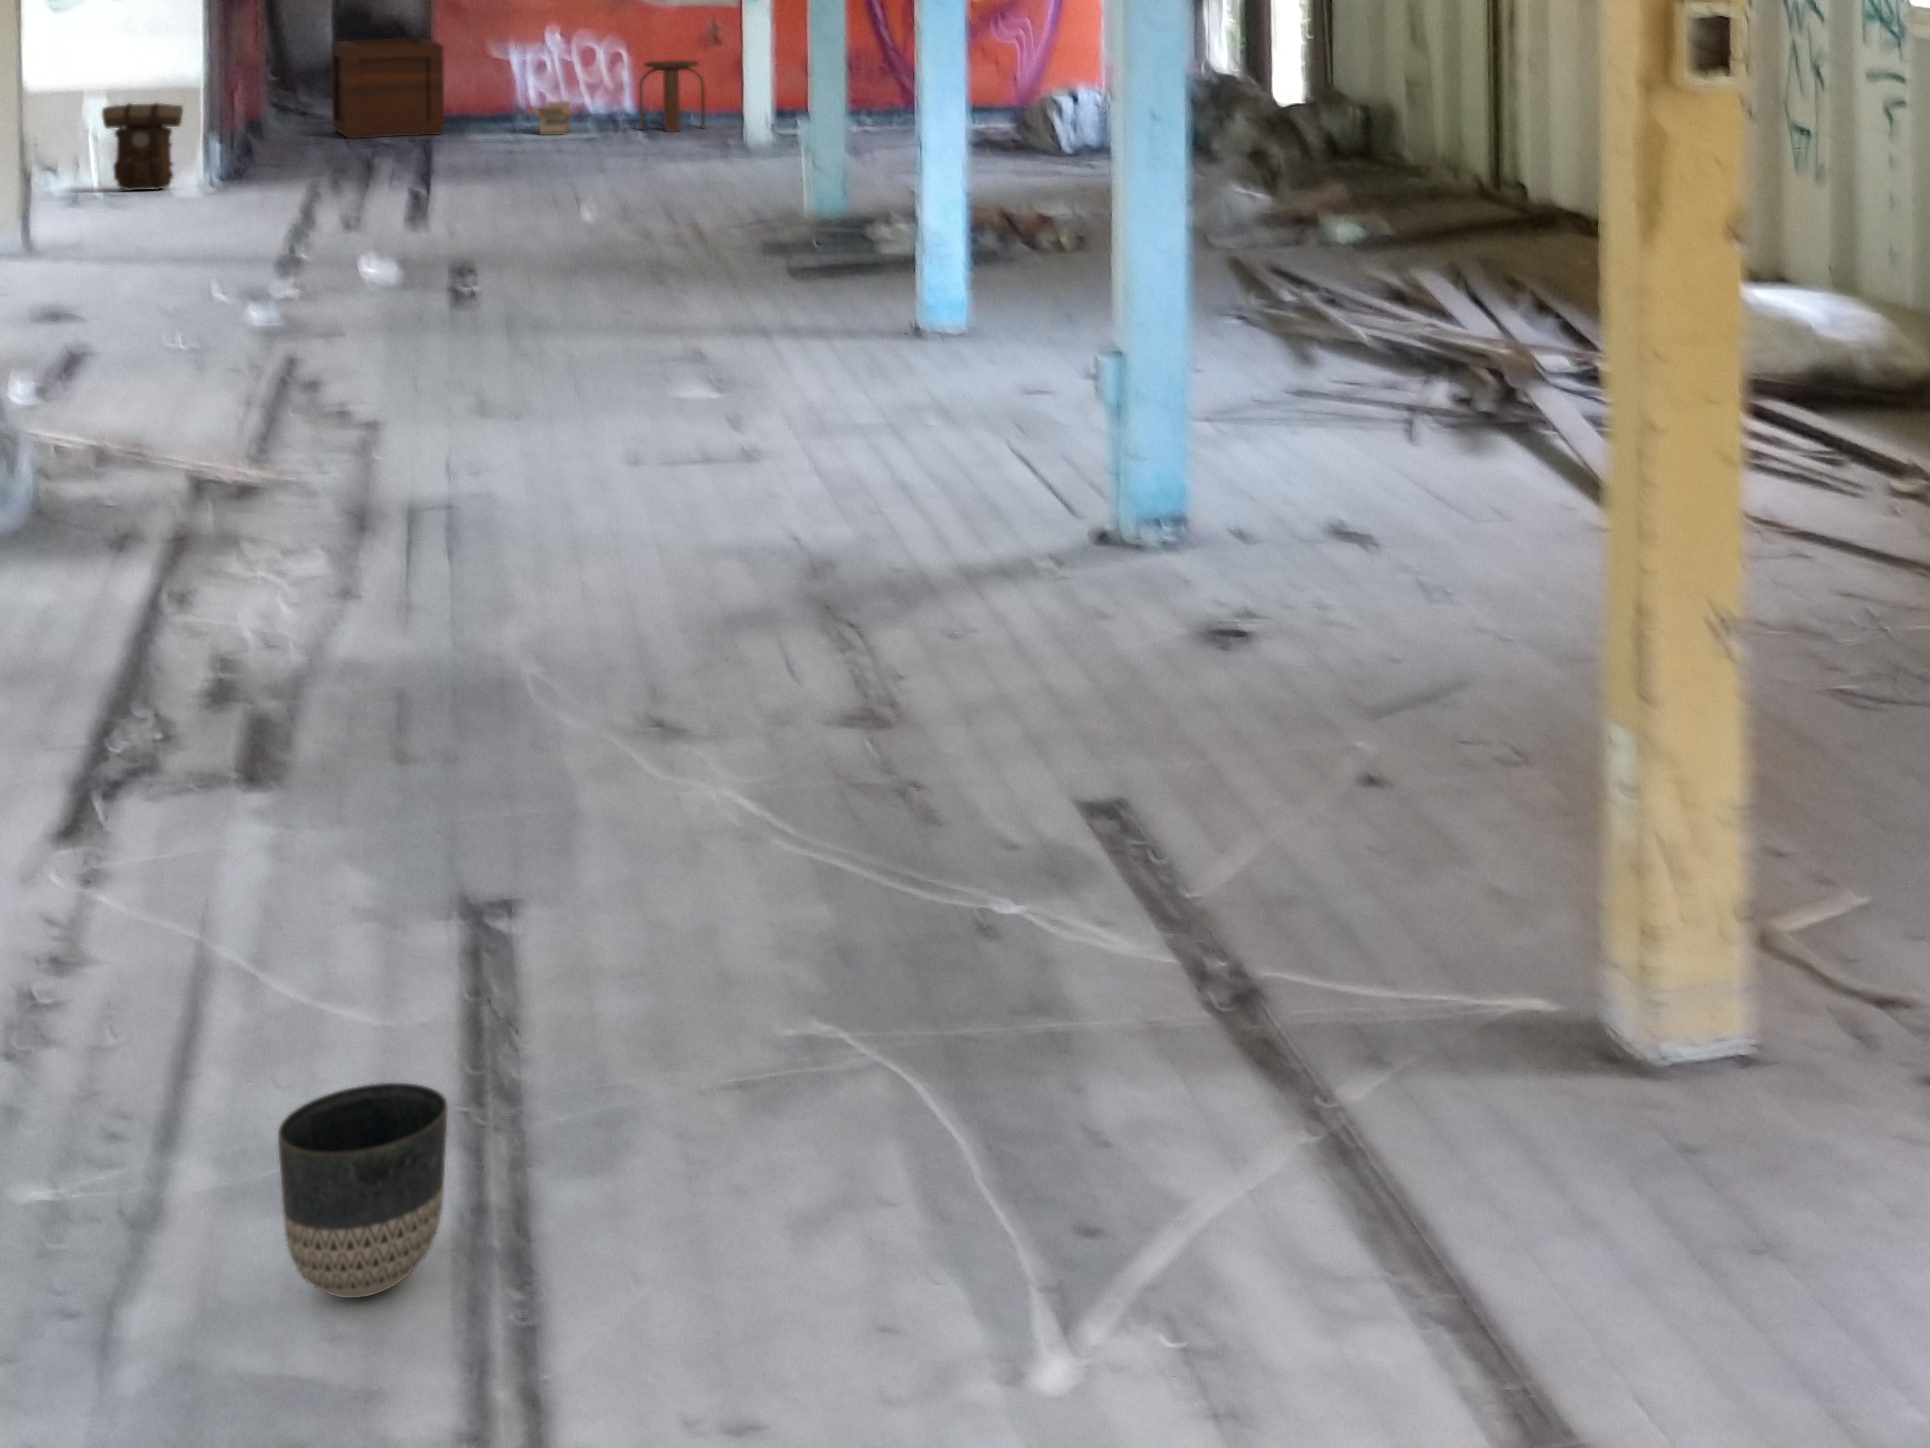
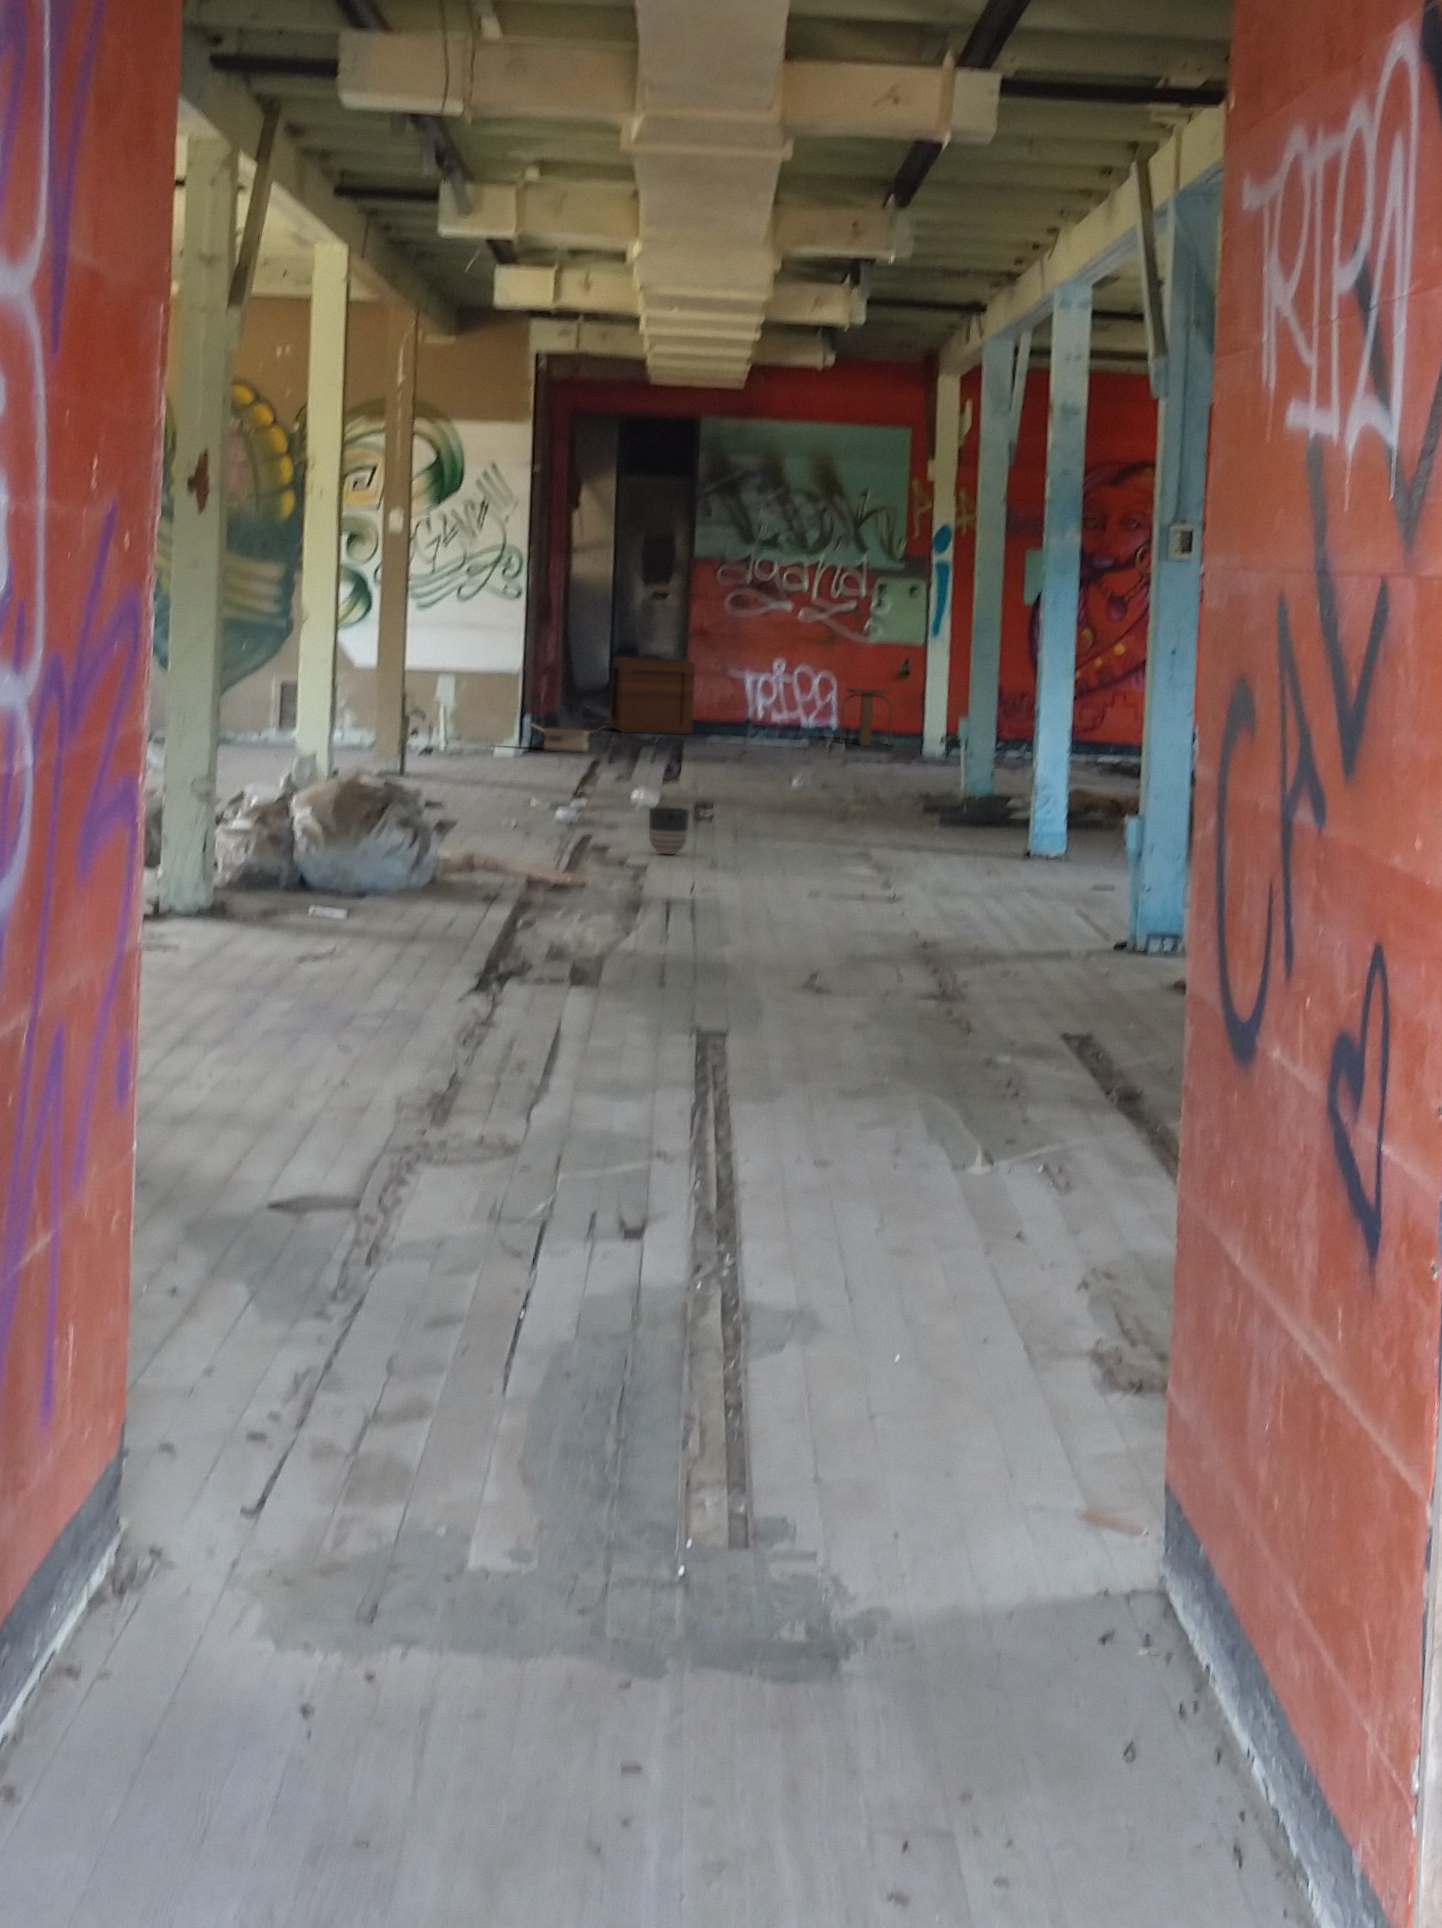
cardboard box: present [532,101,576,135] -> present [530,723,591,752]
backpack: present [102,103,183,191] -> none [455,682,510,749]
planter: present [278,1083,448,1298] -> present [649,807,690,854]

